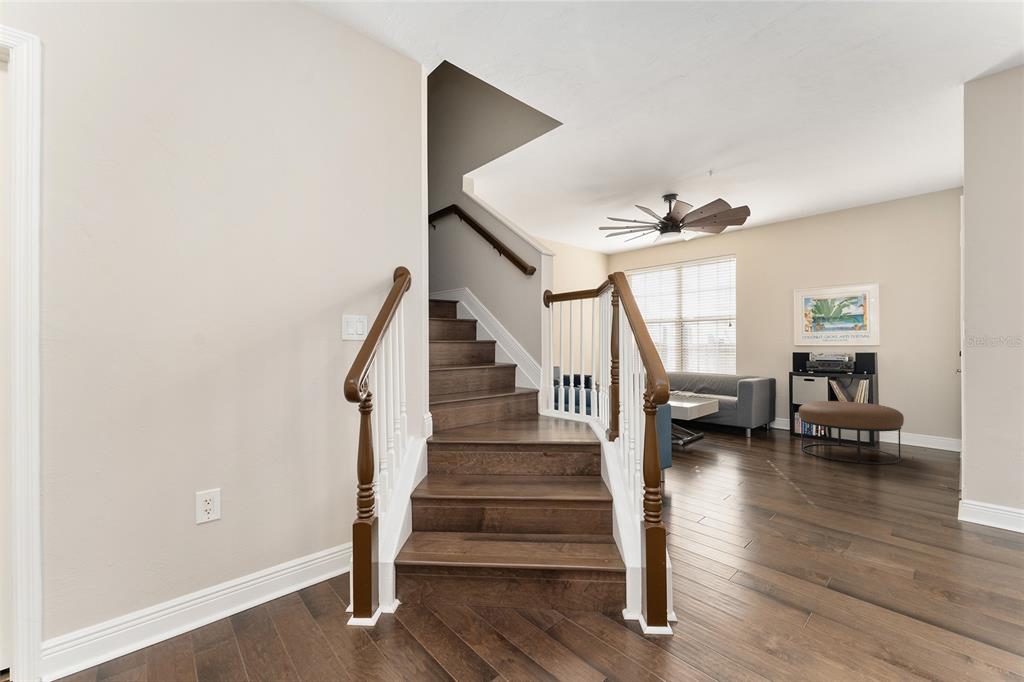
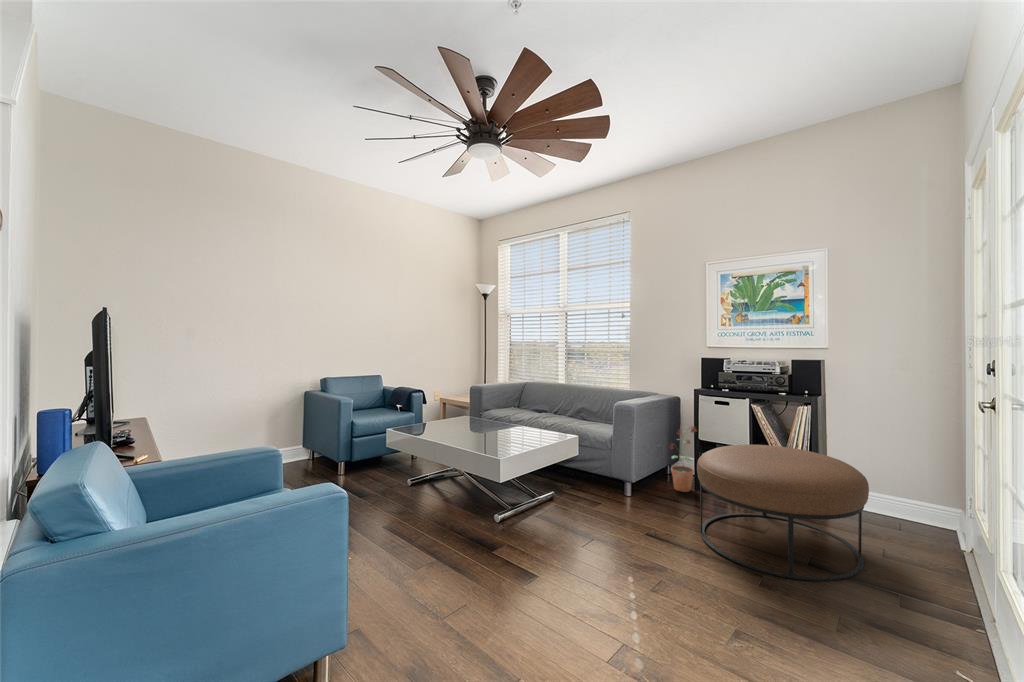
potted plant: none [772,395,793,436] -> present [670,426,696,492]

